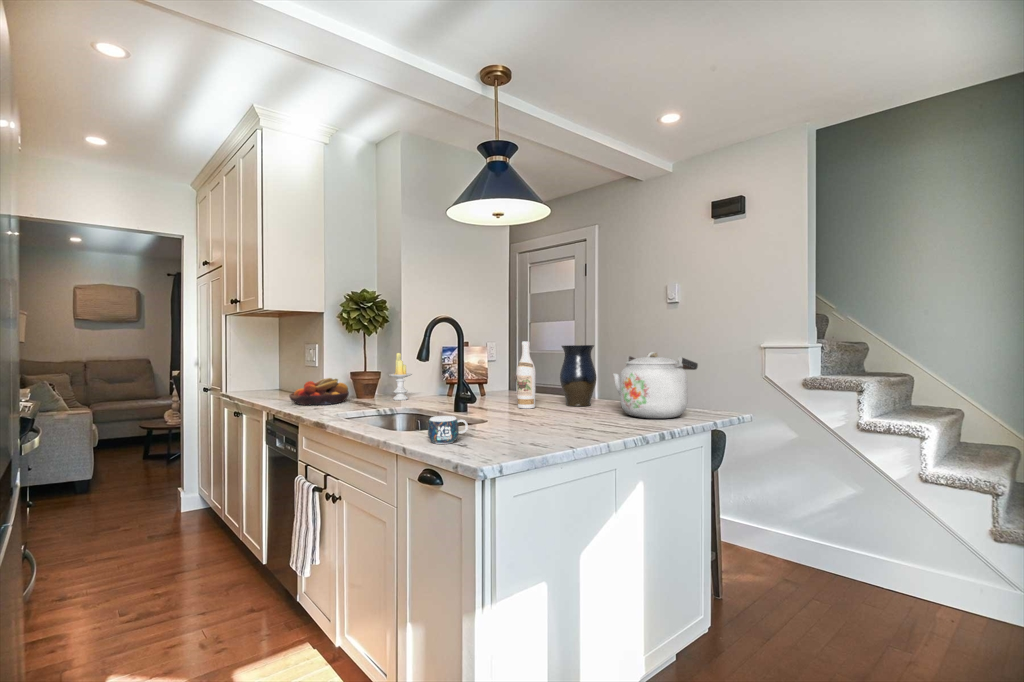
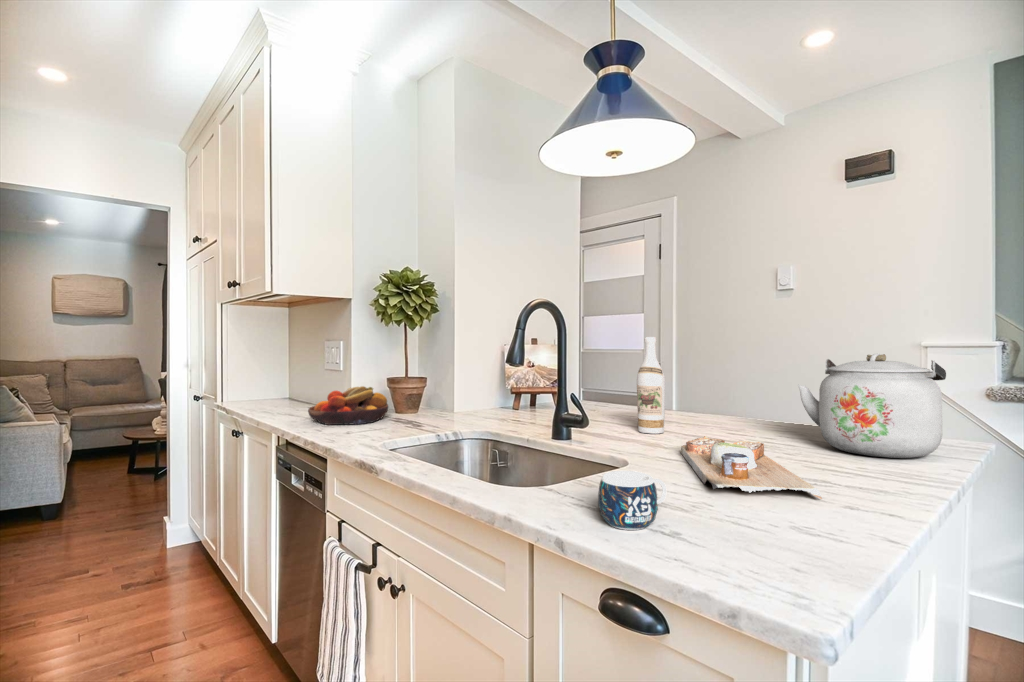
vase: present [560,345,597,406] -> none [691,343,746,430]
candle: present [388,353,412,400] -> none [440,352,471,416]
cutting board: none [508,407,572,434] -> present [681,436,822,499]

